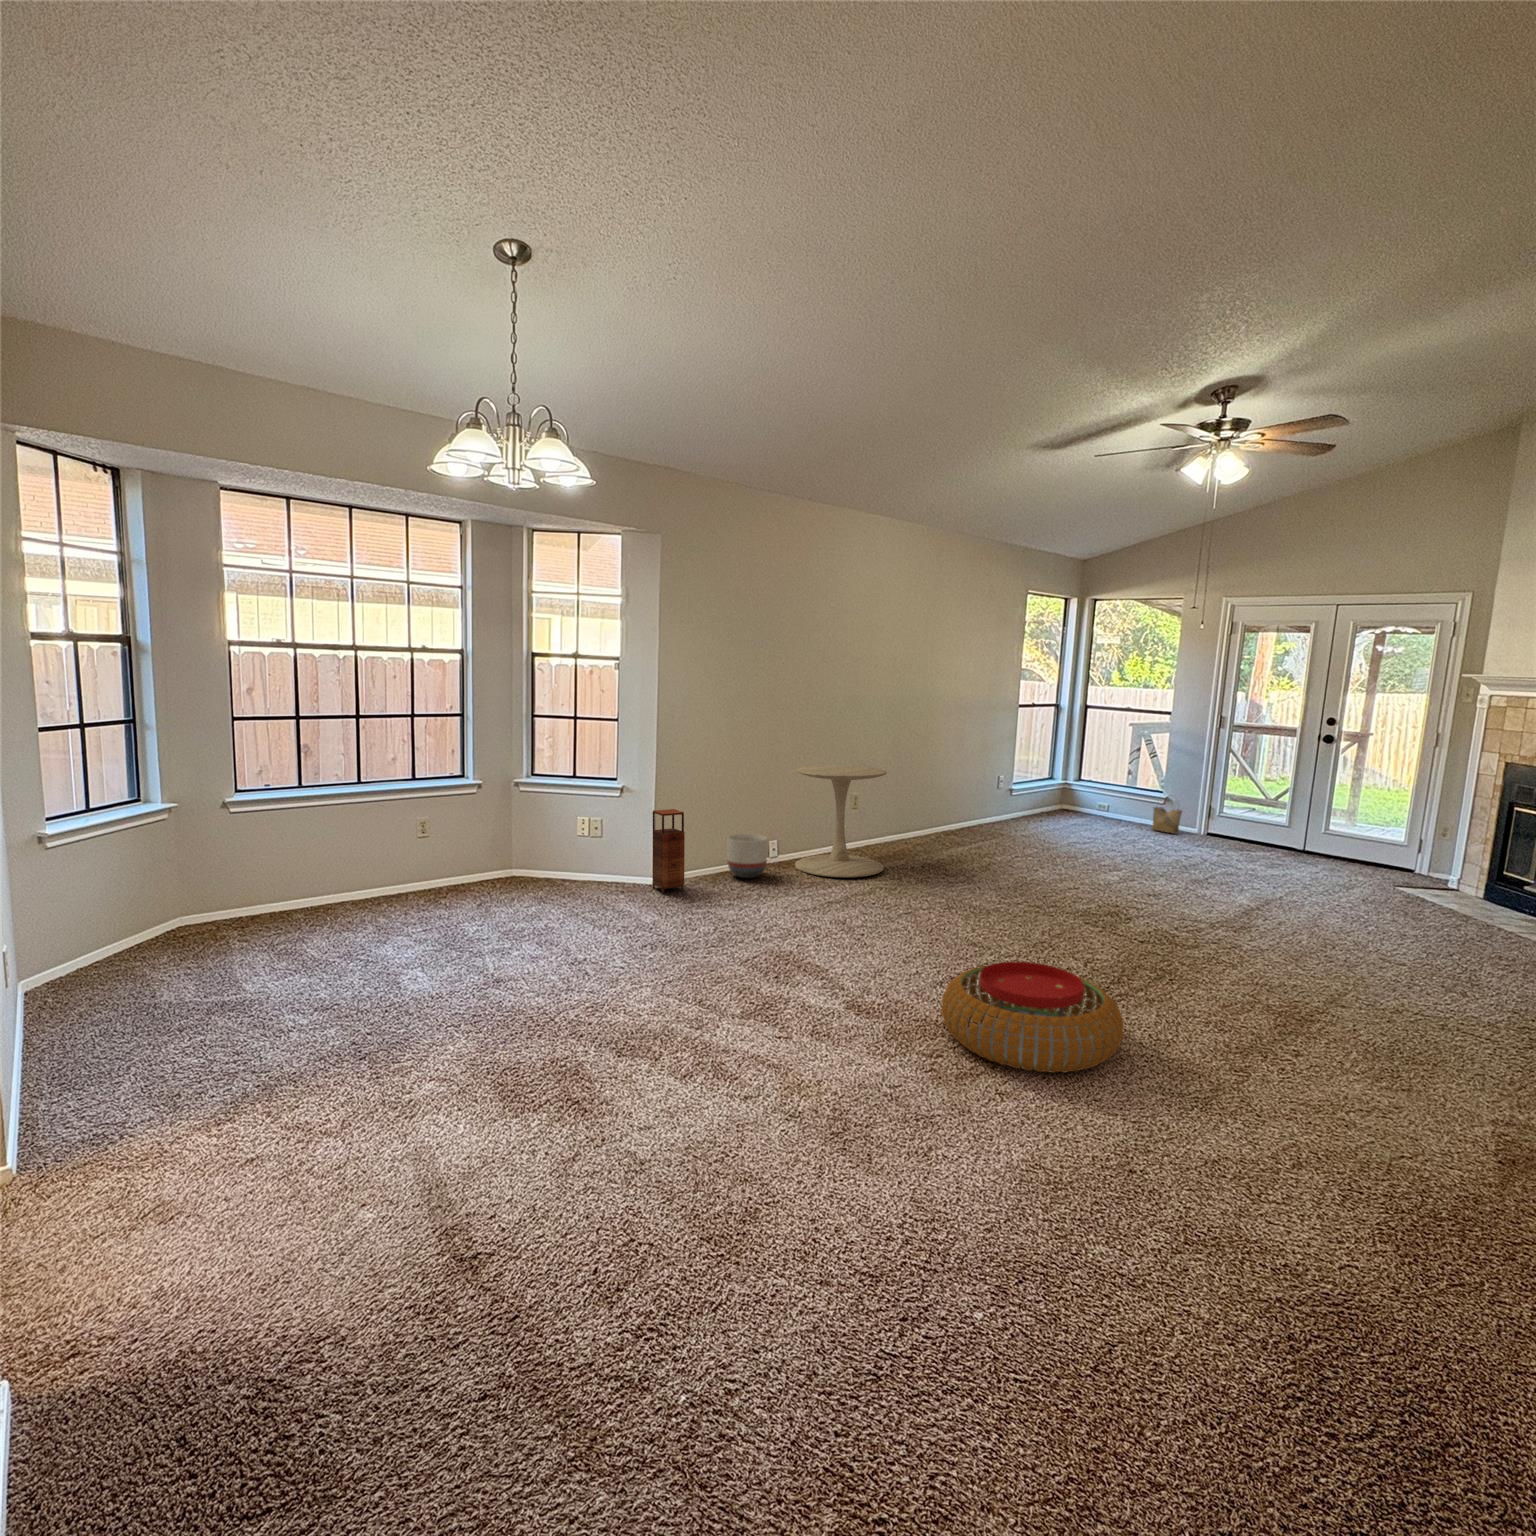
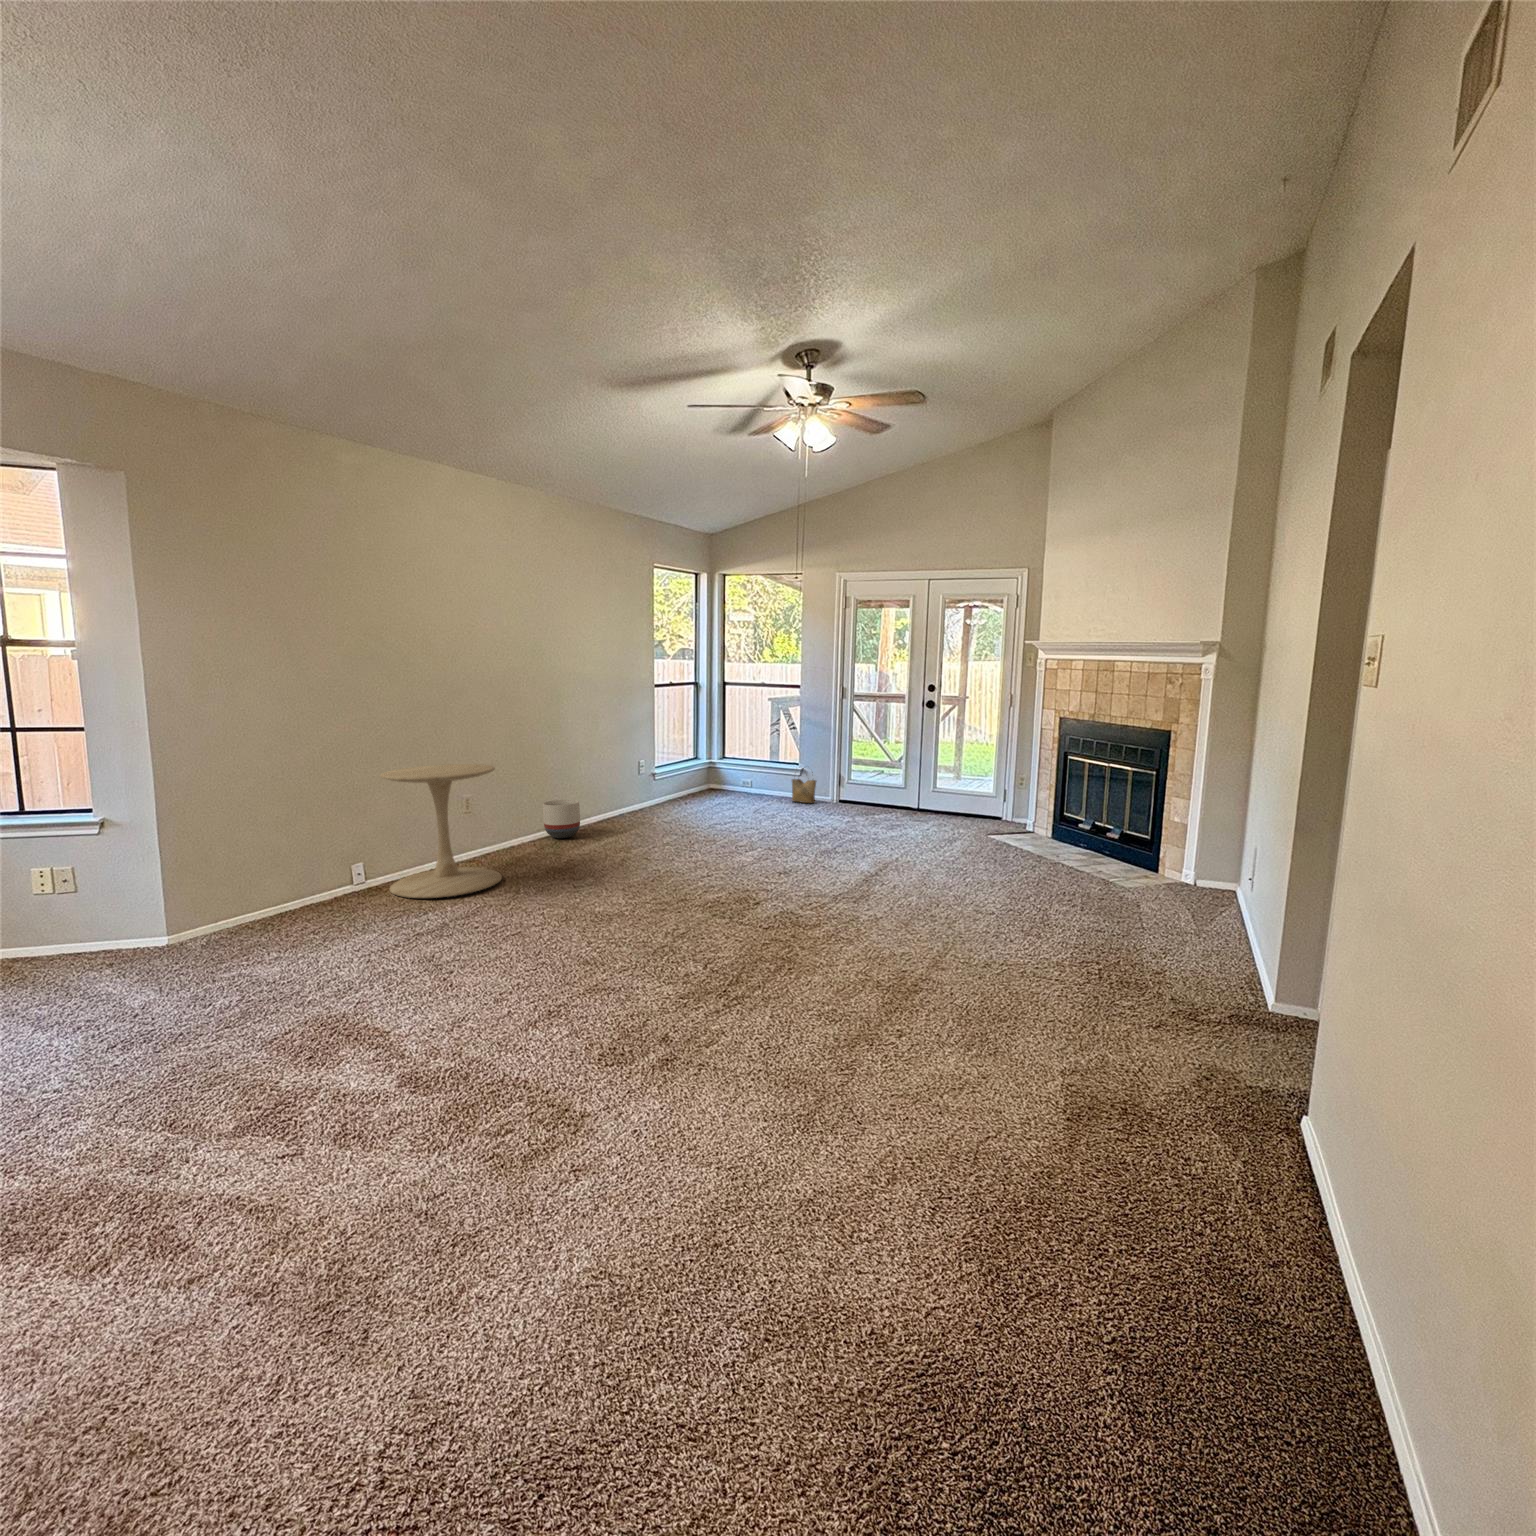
storage cabinet: present [653,809,685,894] -> none [154,841,214,956]
planter: present [727,834,767,878] -> present [543,800,580,838]
pouf: present [941,962,1124,1073] -> none [514,983,725,1126]

